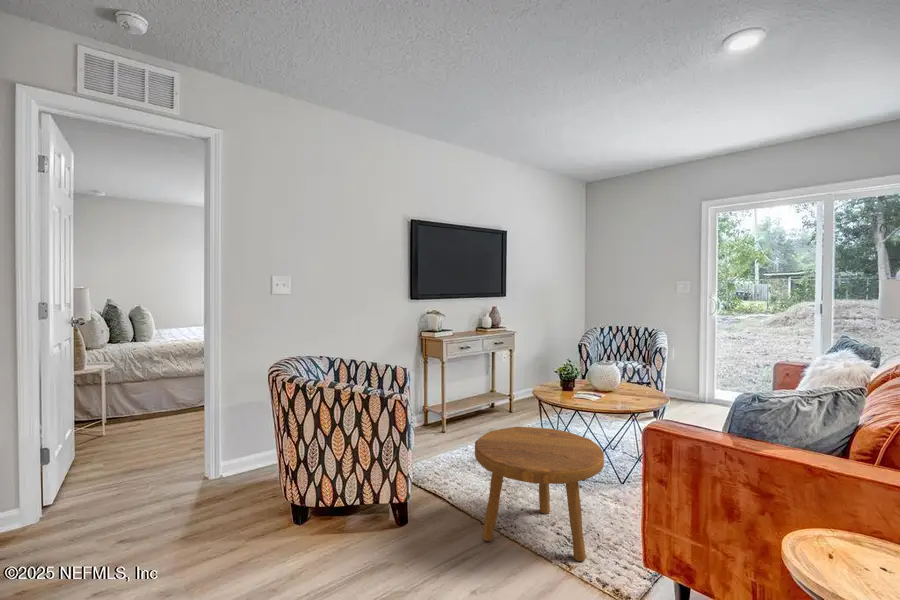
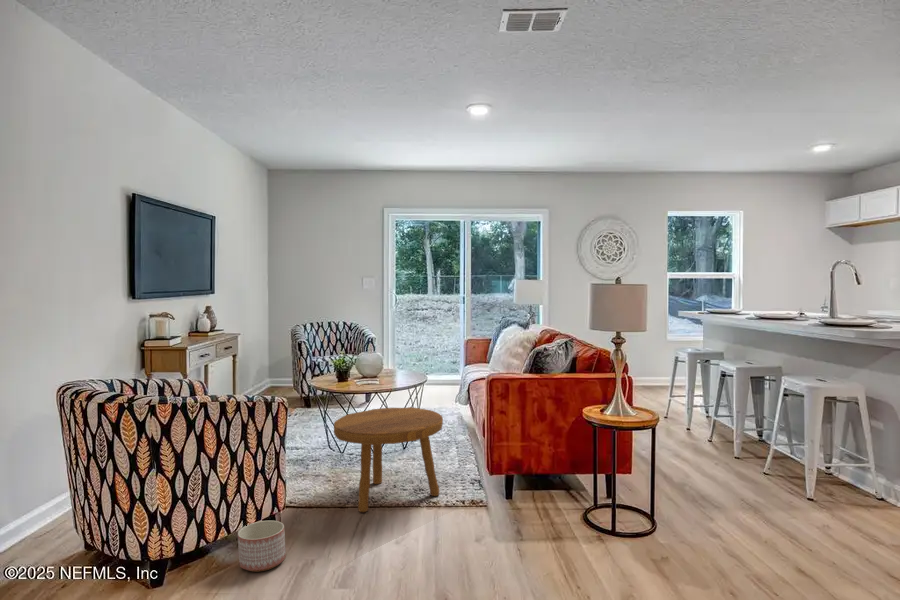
planter: none [330,507,374,559] -> present [238,520,286,572]

